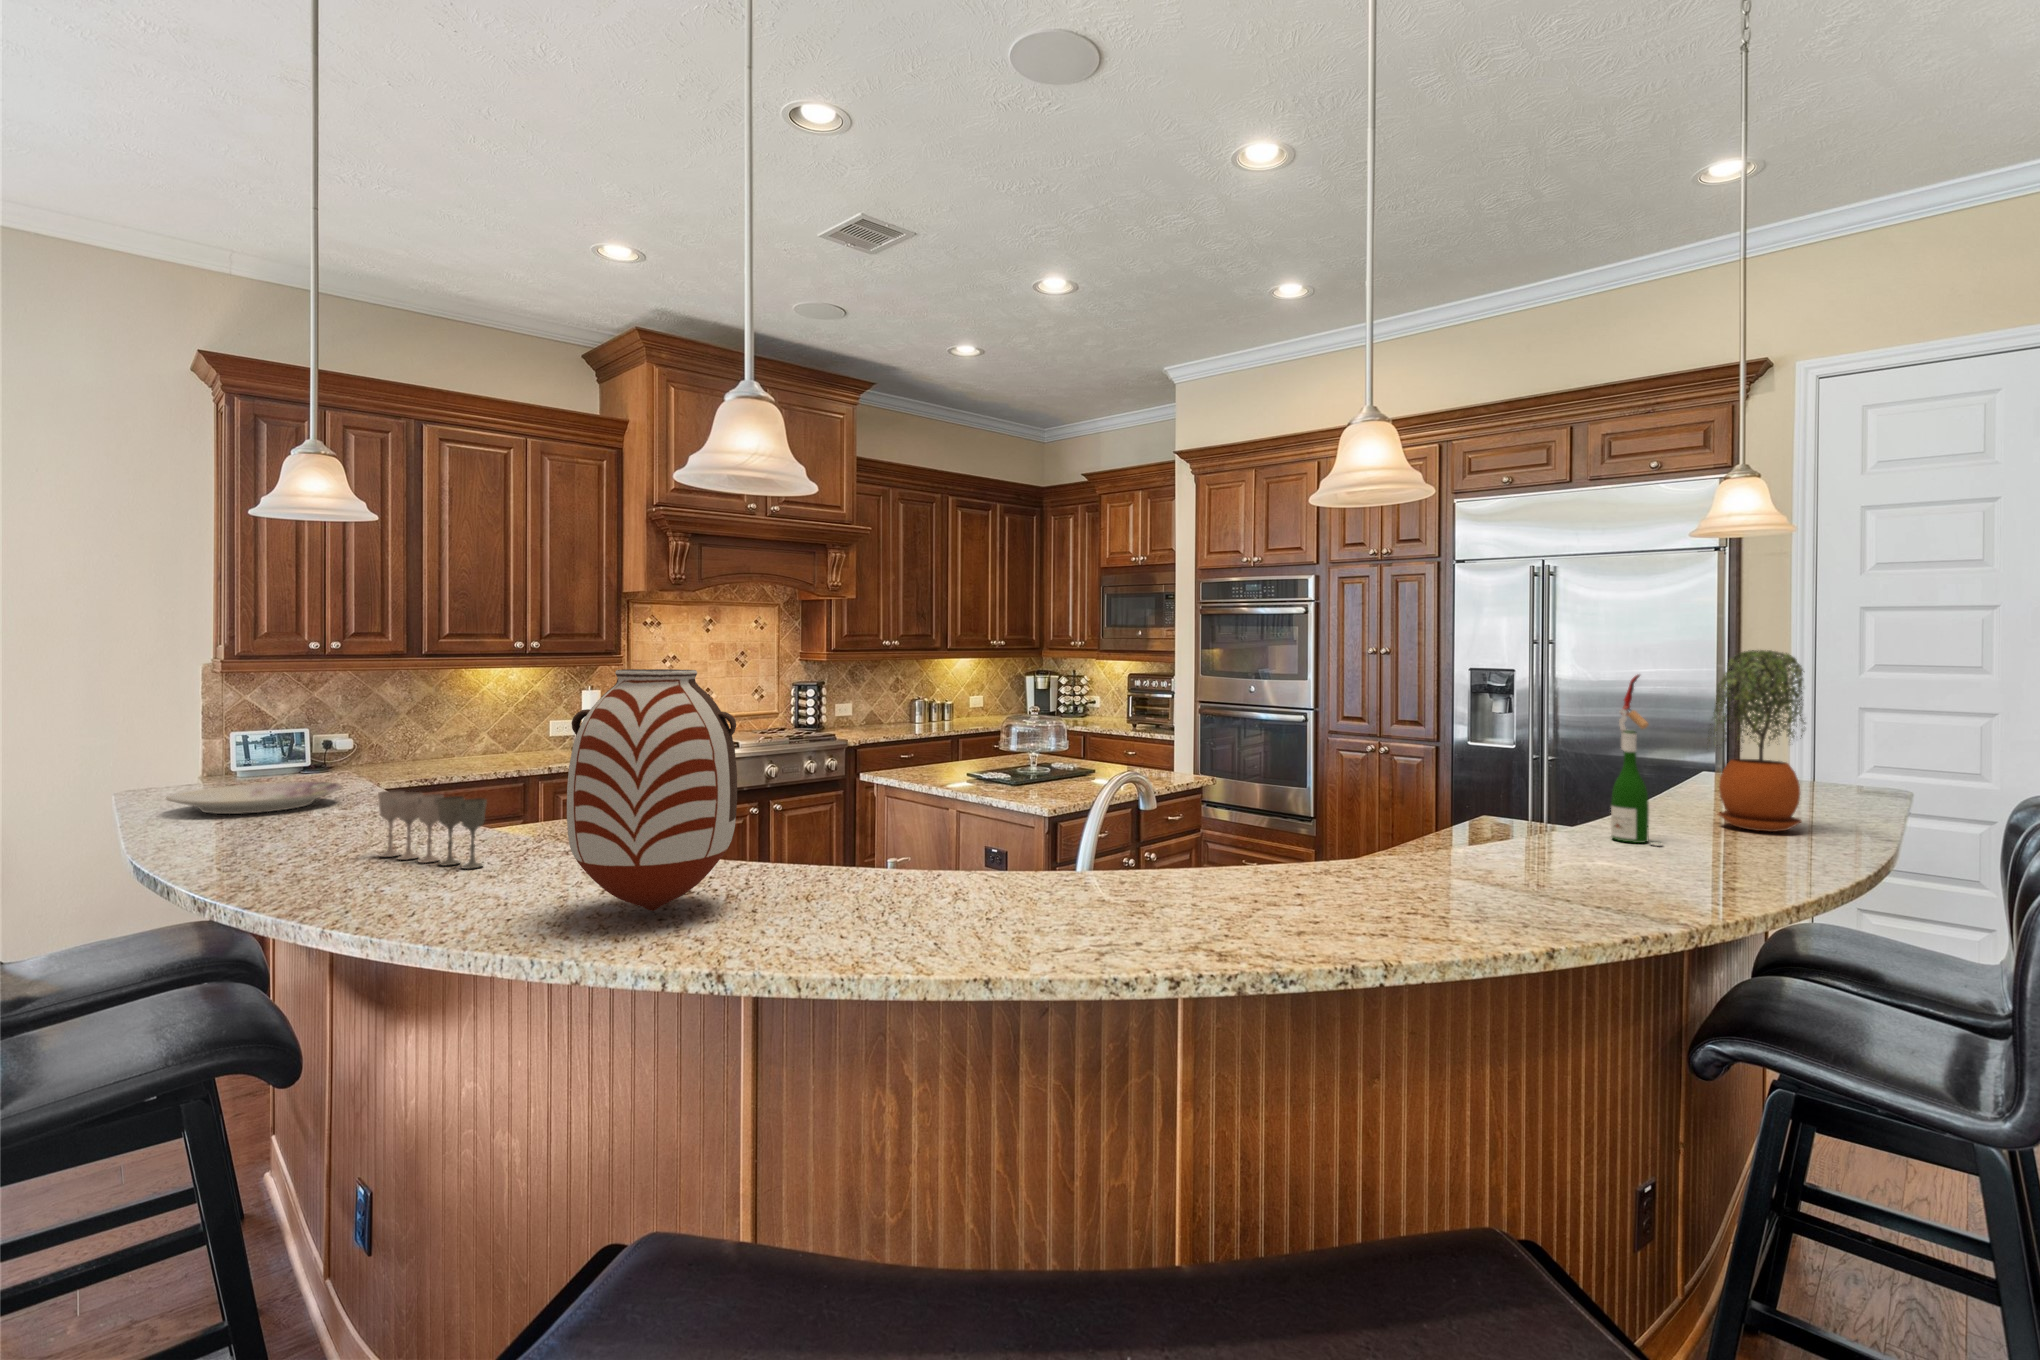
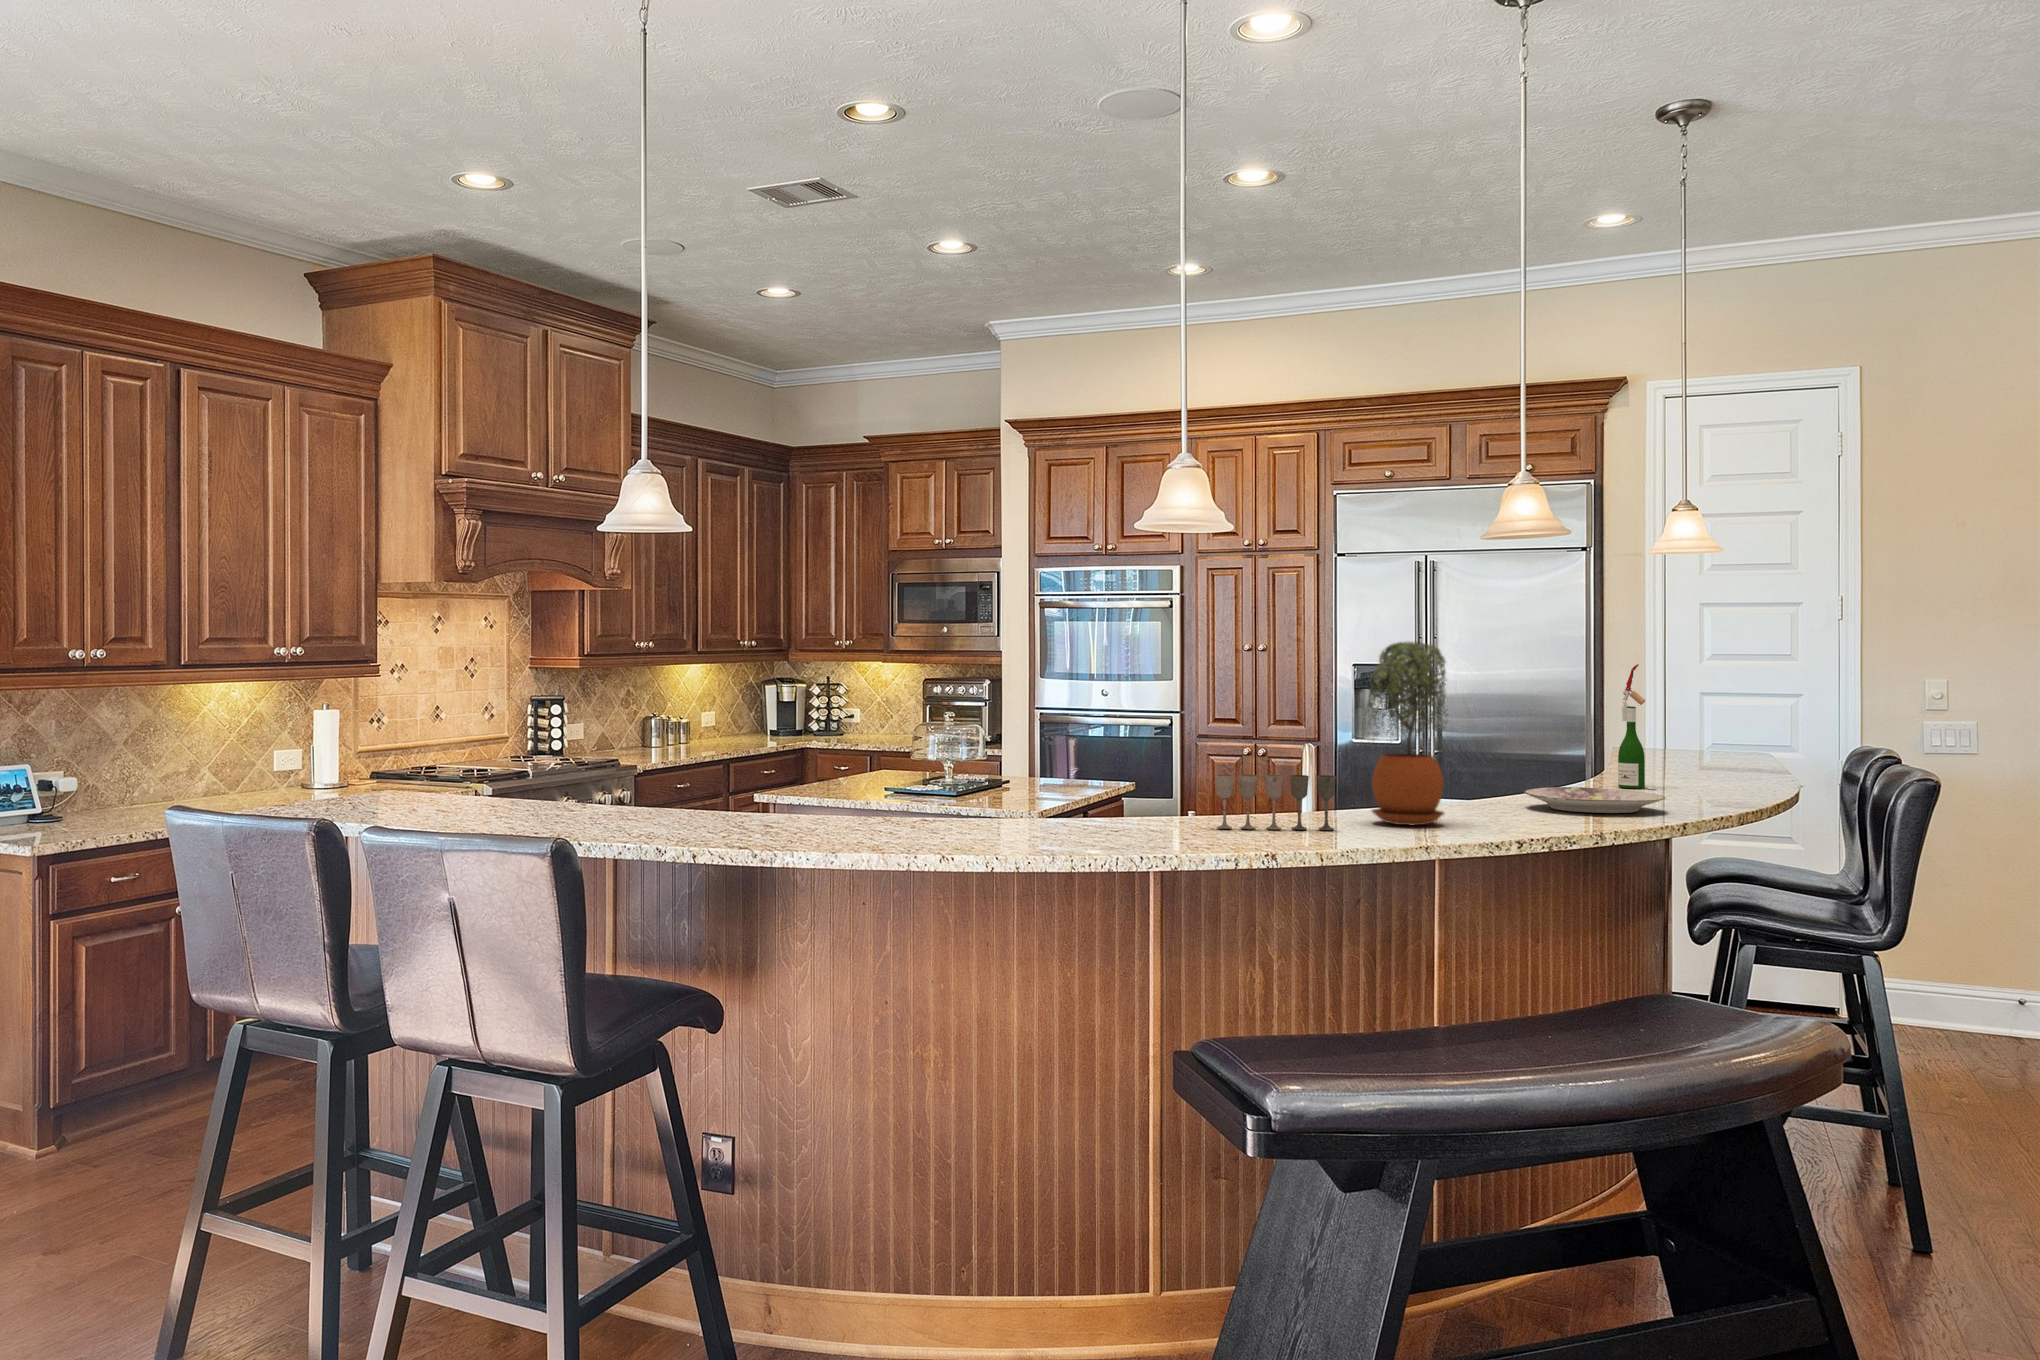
potted plant: present [1708,650,1805,832] -> present [1362,642,1447,825]
vase: present [567,669,737,911] -> none [1092,668,1201,837]
plate: present [166,782,342,814] -> present [1524,787,1665,813]
wine glass: present [378,790,487,869] -> present [1215,774,1336,830]

